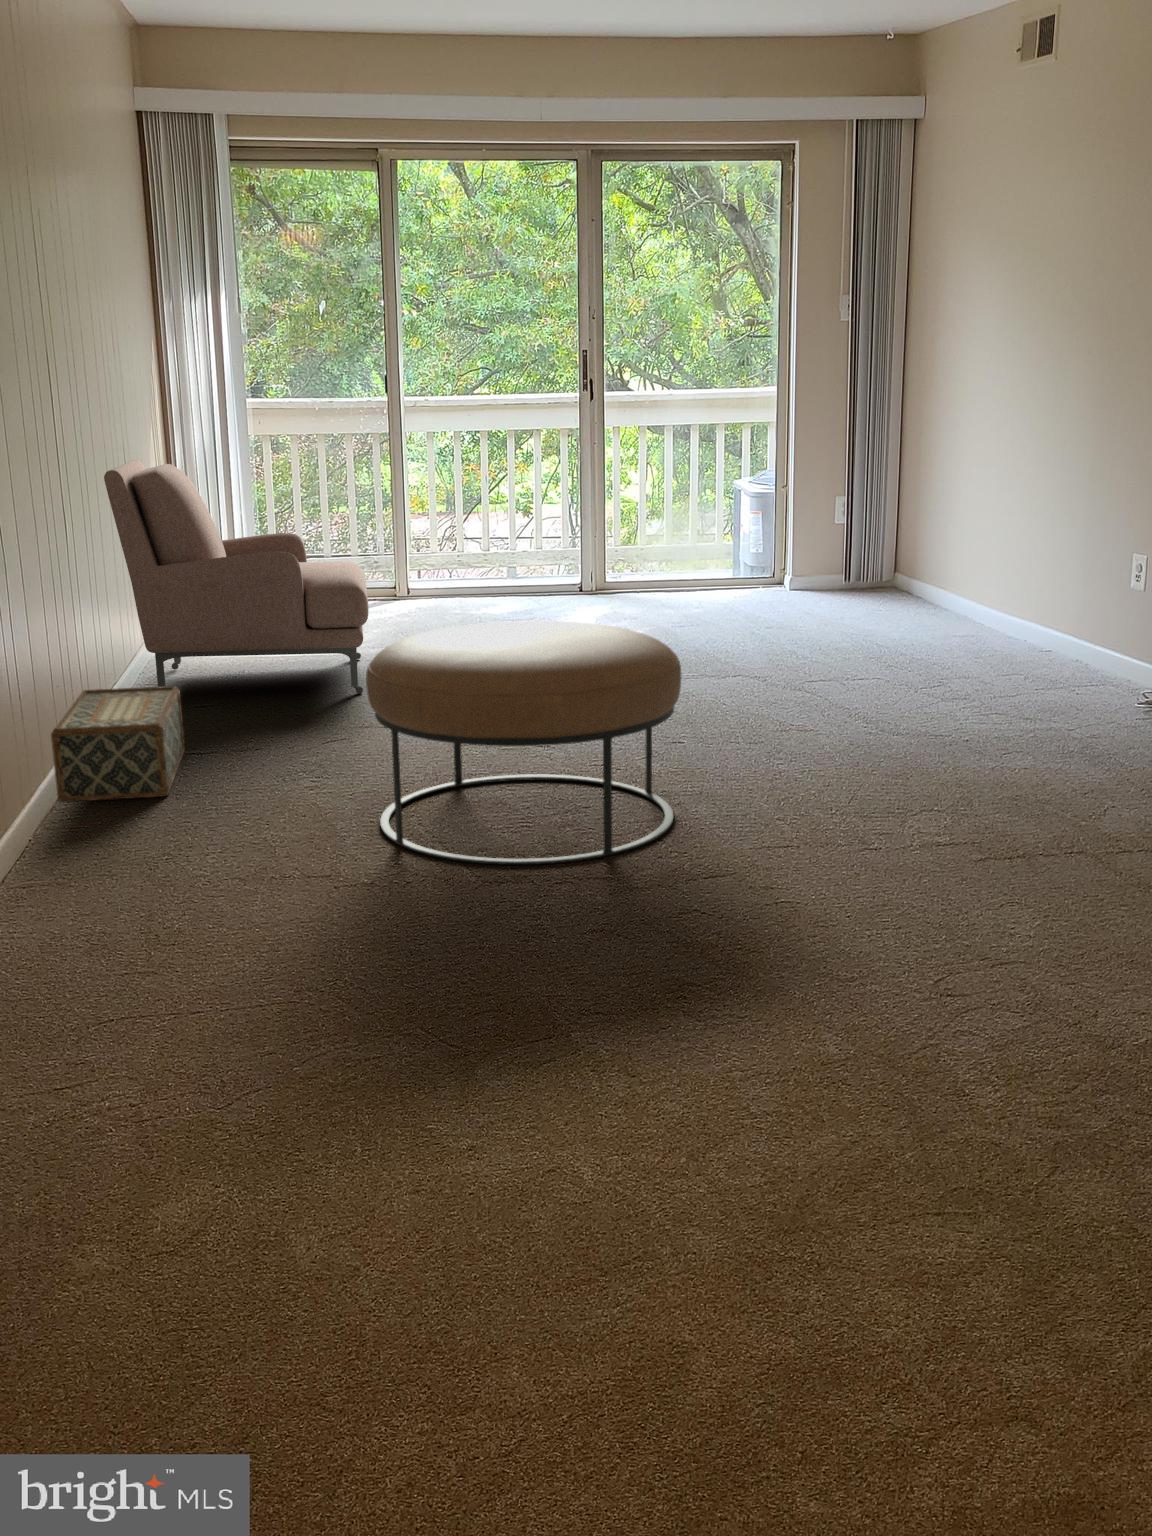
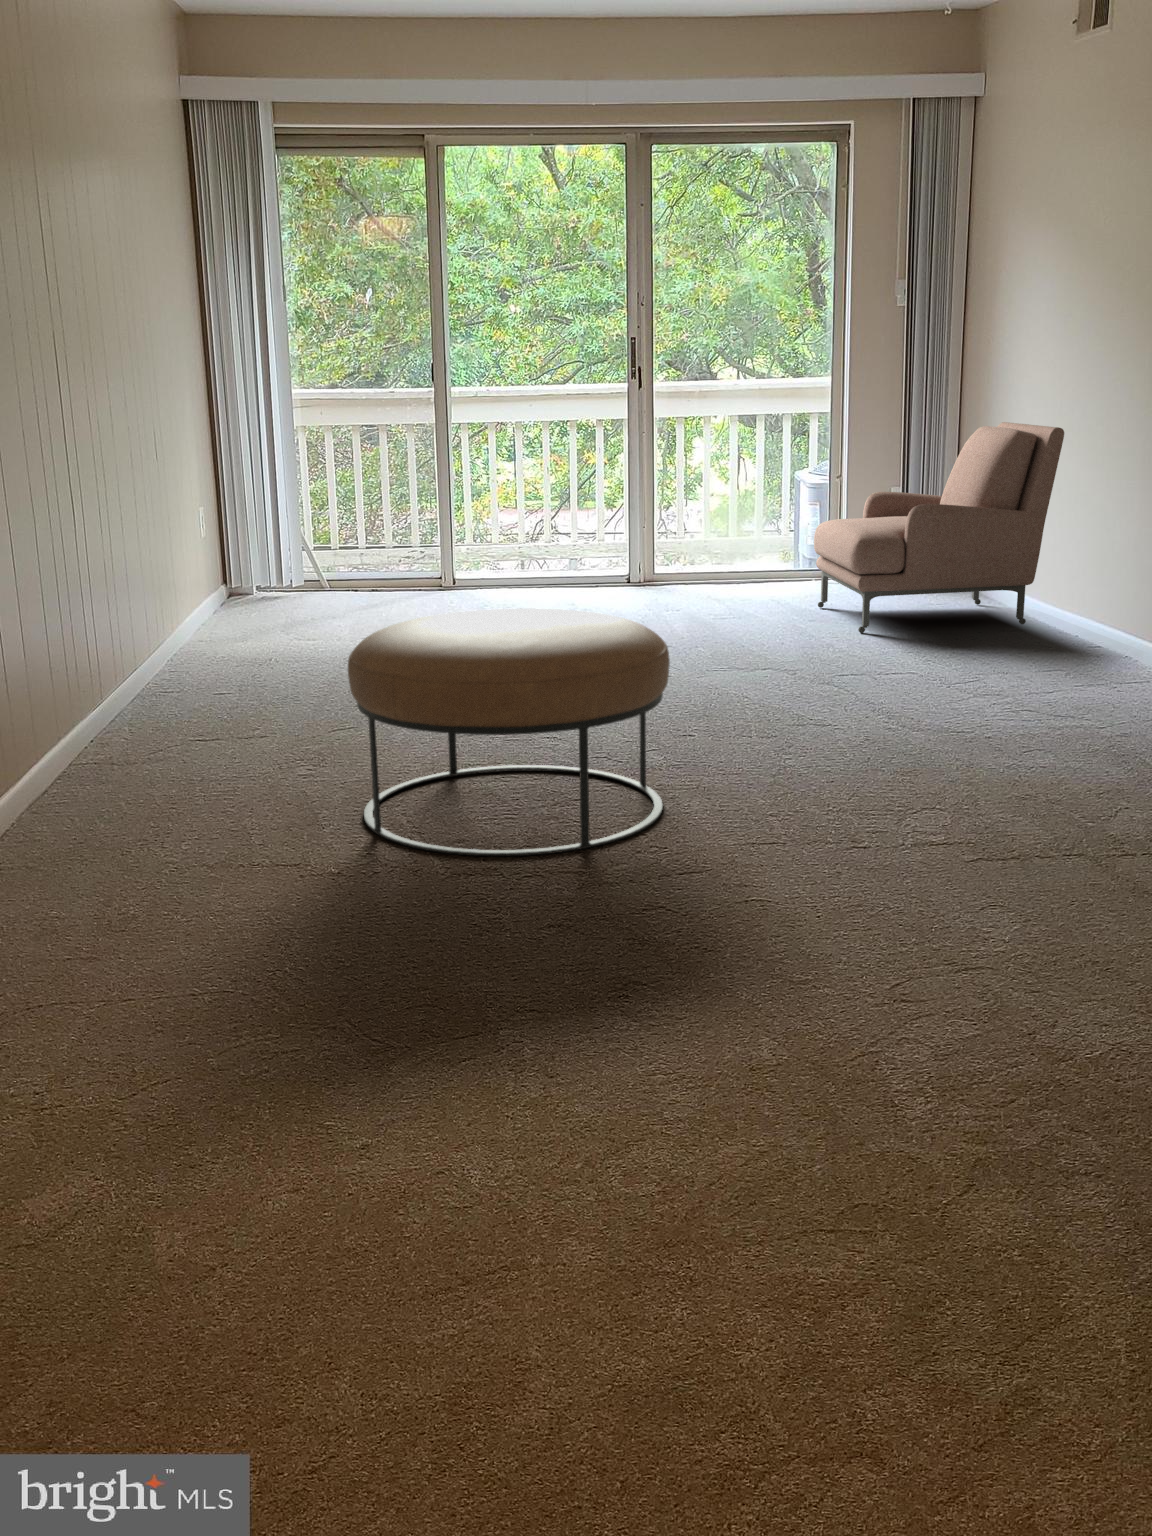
armchair: present [104,460,368,694] -> present [814,422,1064,633]
woven basket: present [51,686,185,802] -> none [47,672,192,787]

